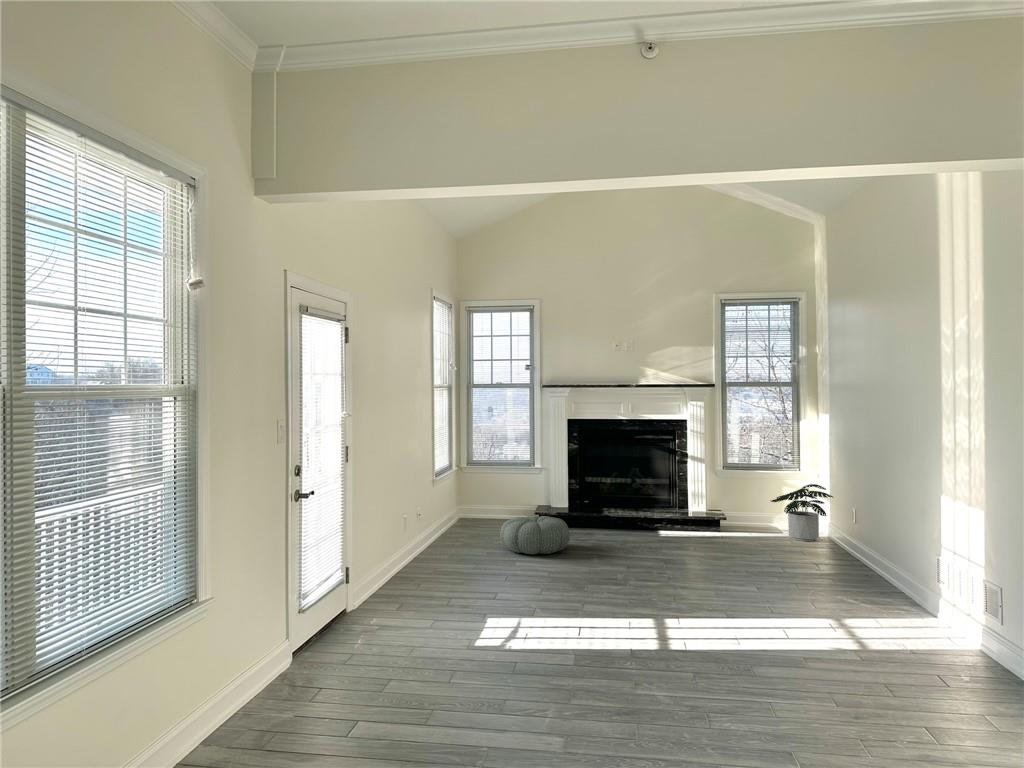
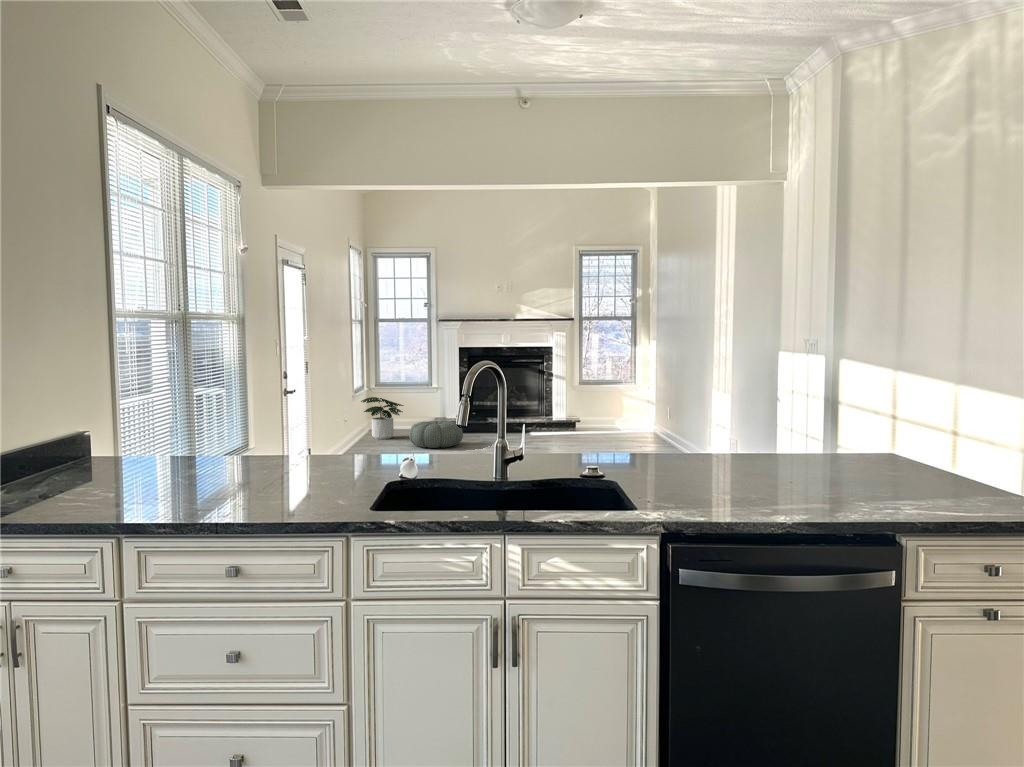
potted plant: present [771,484,833,541] -> present [361,397,404,439]

